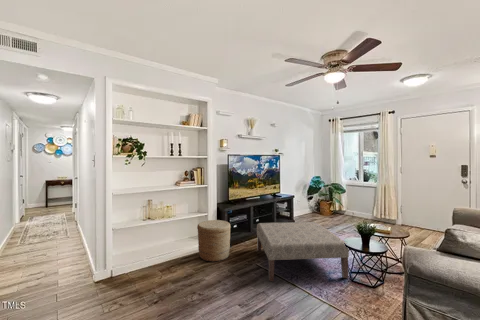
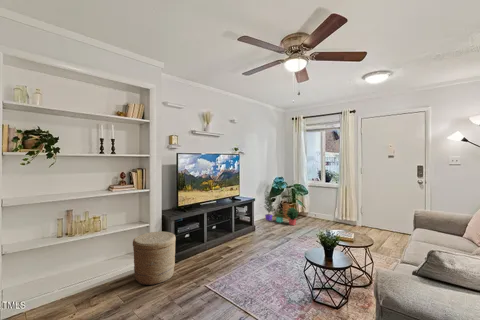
potted plant: none [302,189,336,222] -> present [265,192,298,225]
ottoman: present [257,222,349,282] -> none [209,230,311,310]

